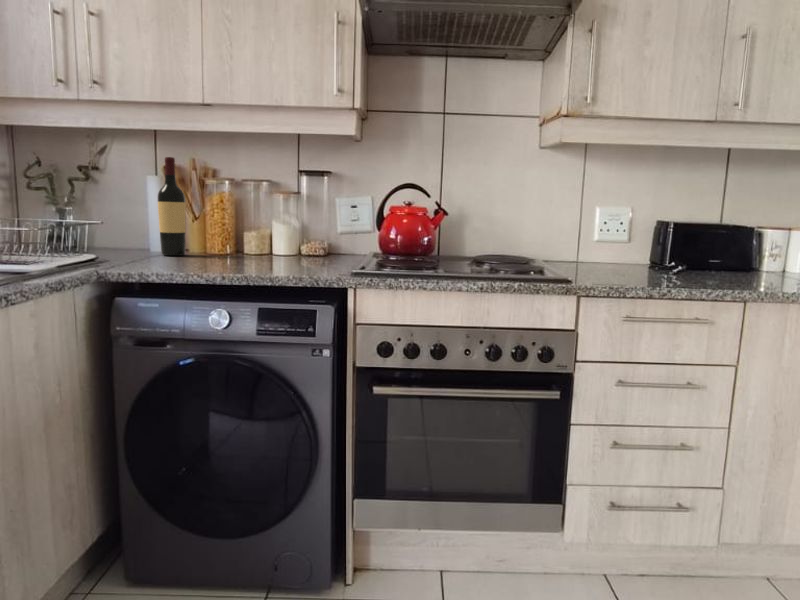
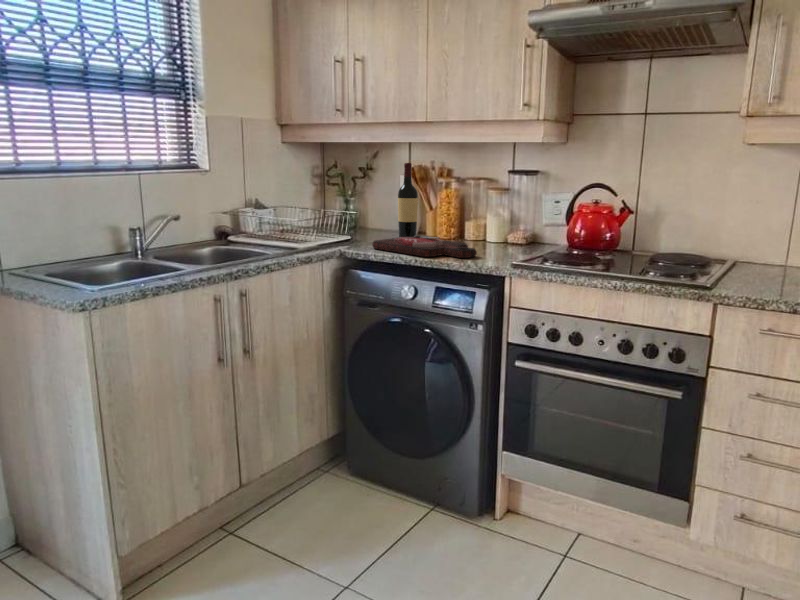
cutting board: none [141,247,296,271] -> present [372,236,477,258]

